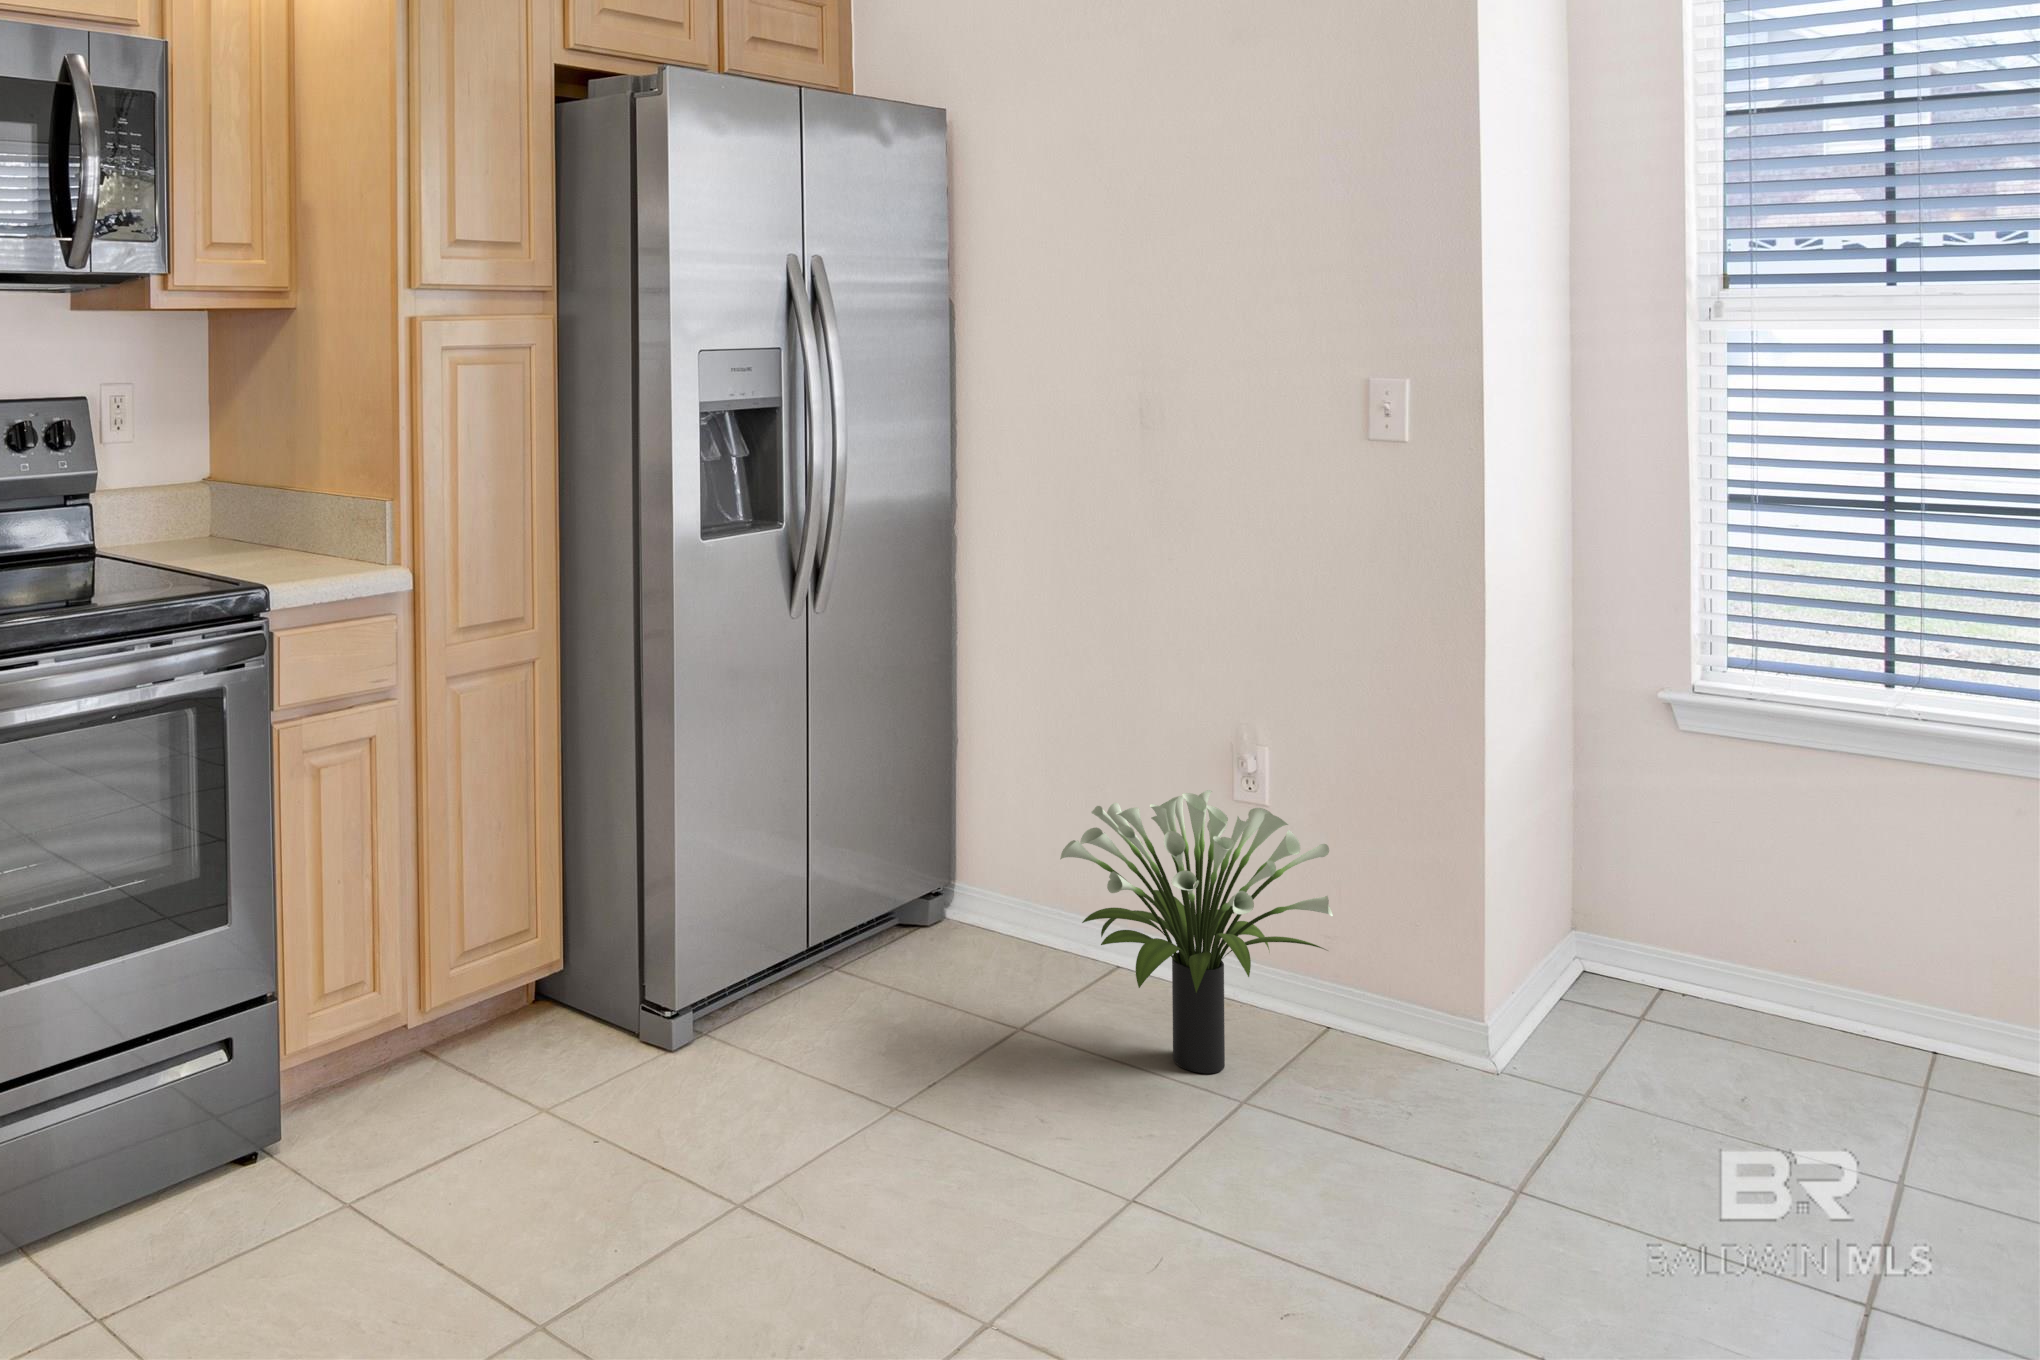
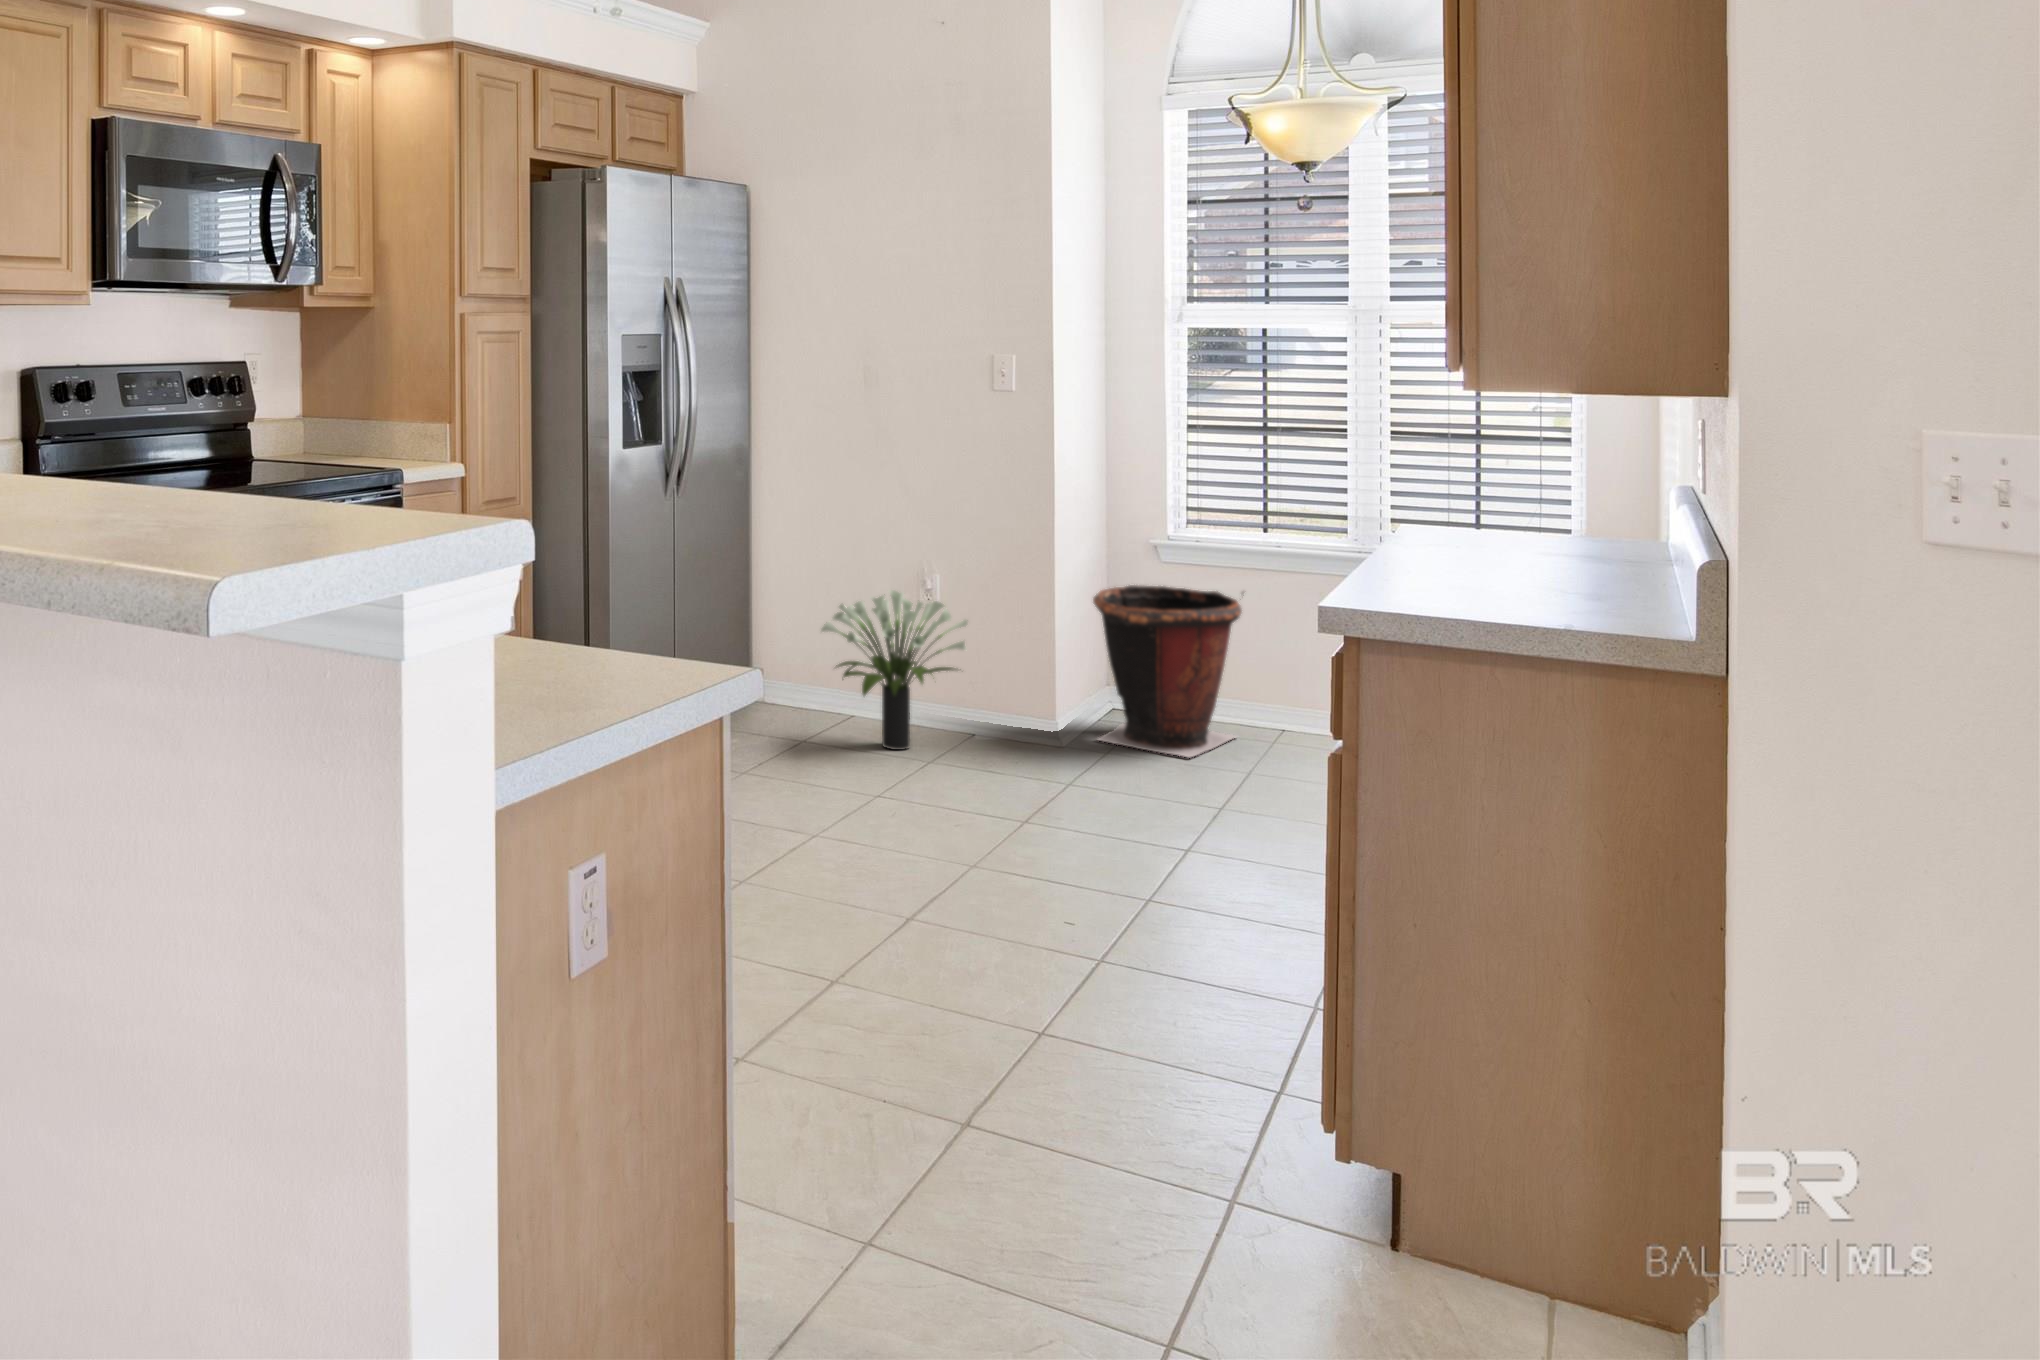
trash can: none [1564,775,1882,1136] -> present [1093,585,1241,758]

